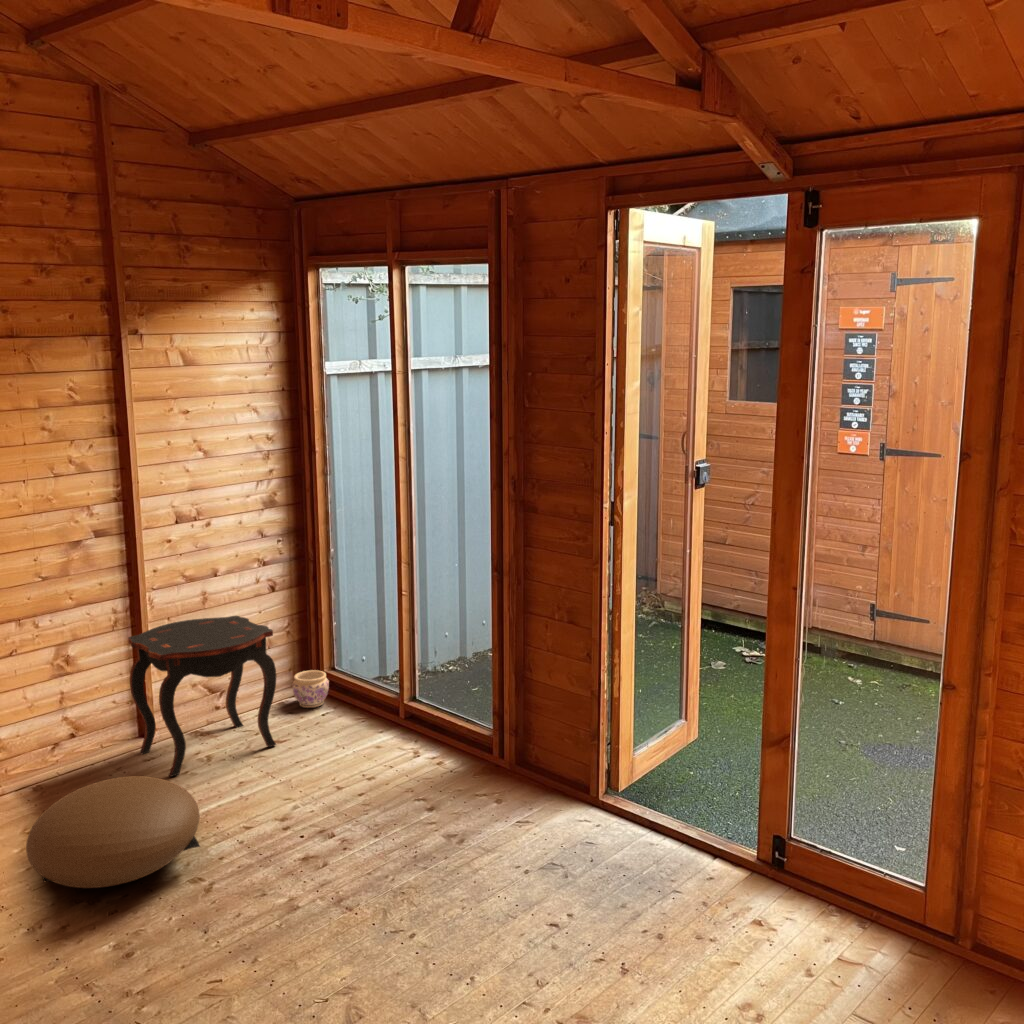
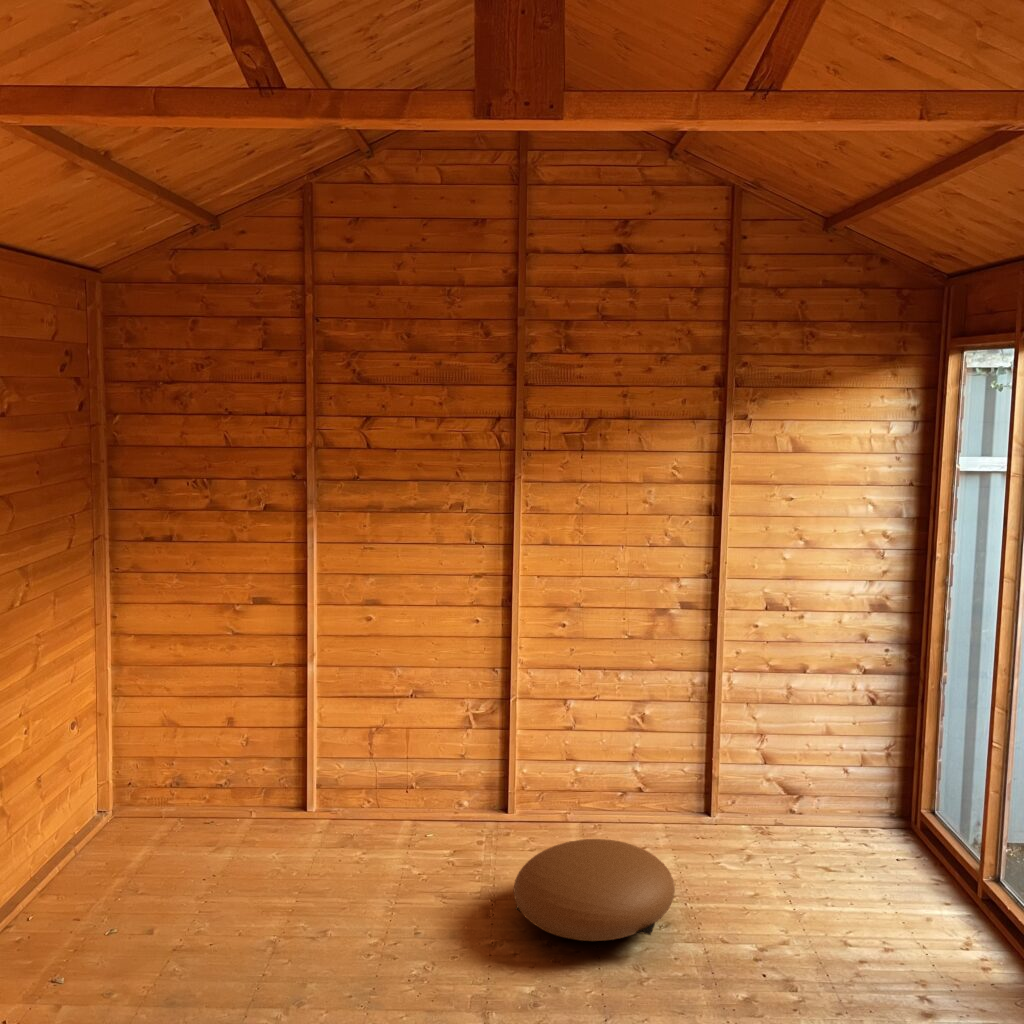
side table: present [128,616,276,777] -> none [692,710,830,870]
planter: present [292,670,329,708] -> none [876,801,919,846]

